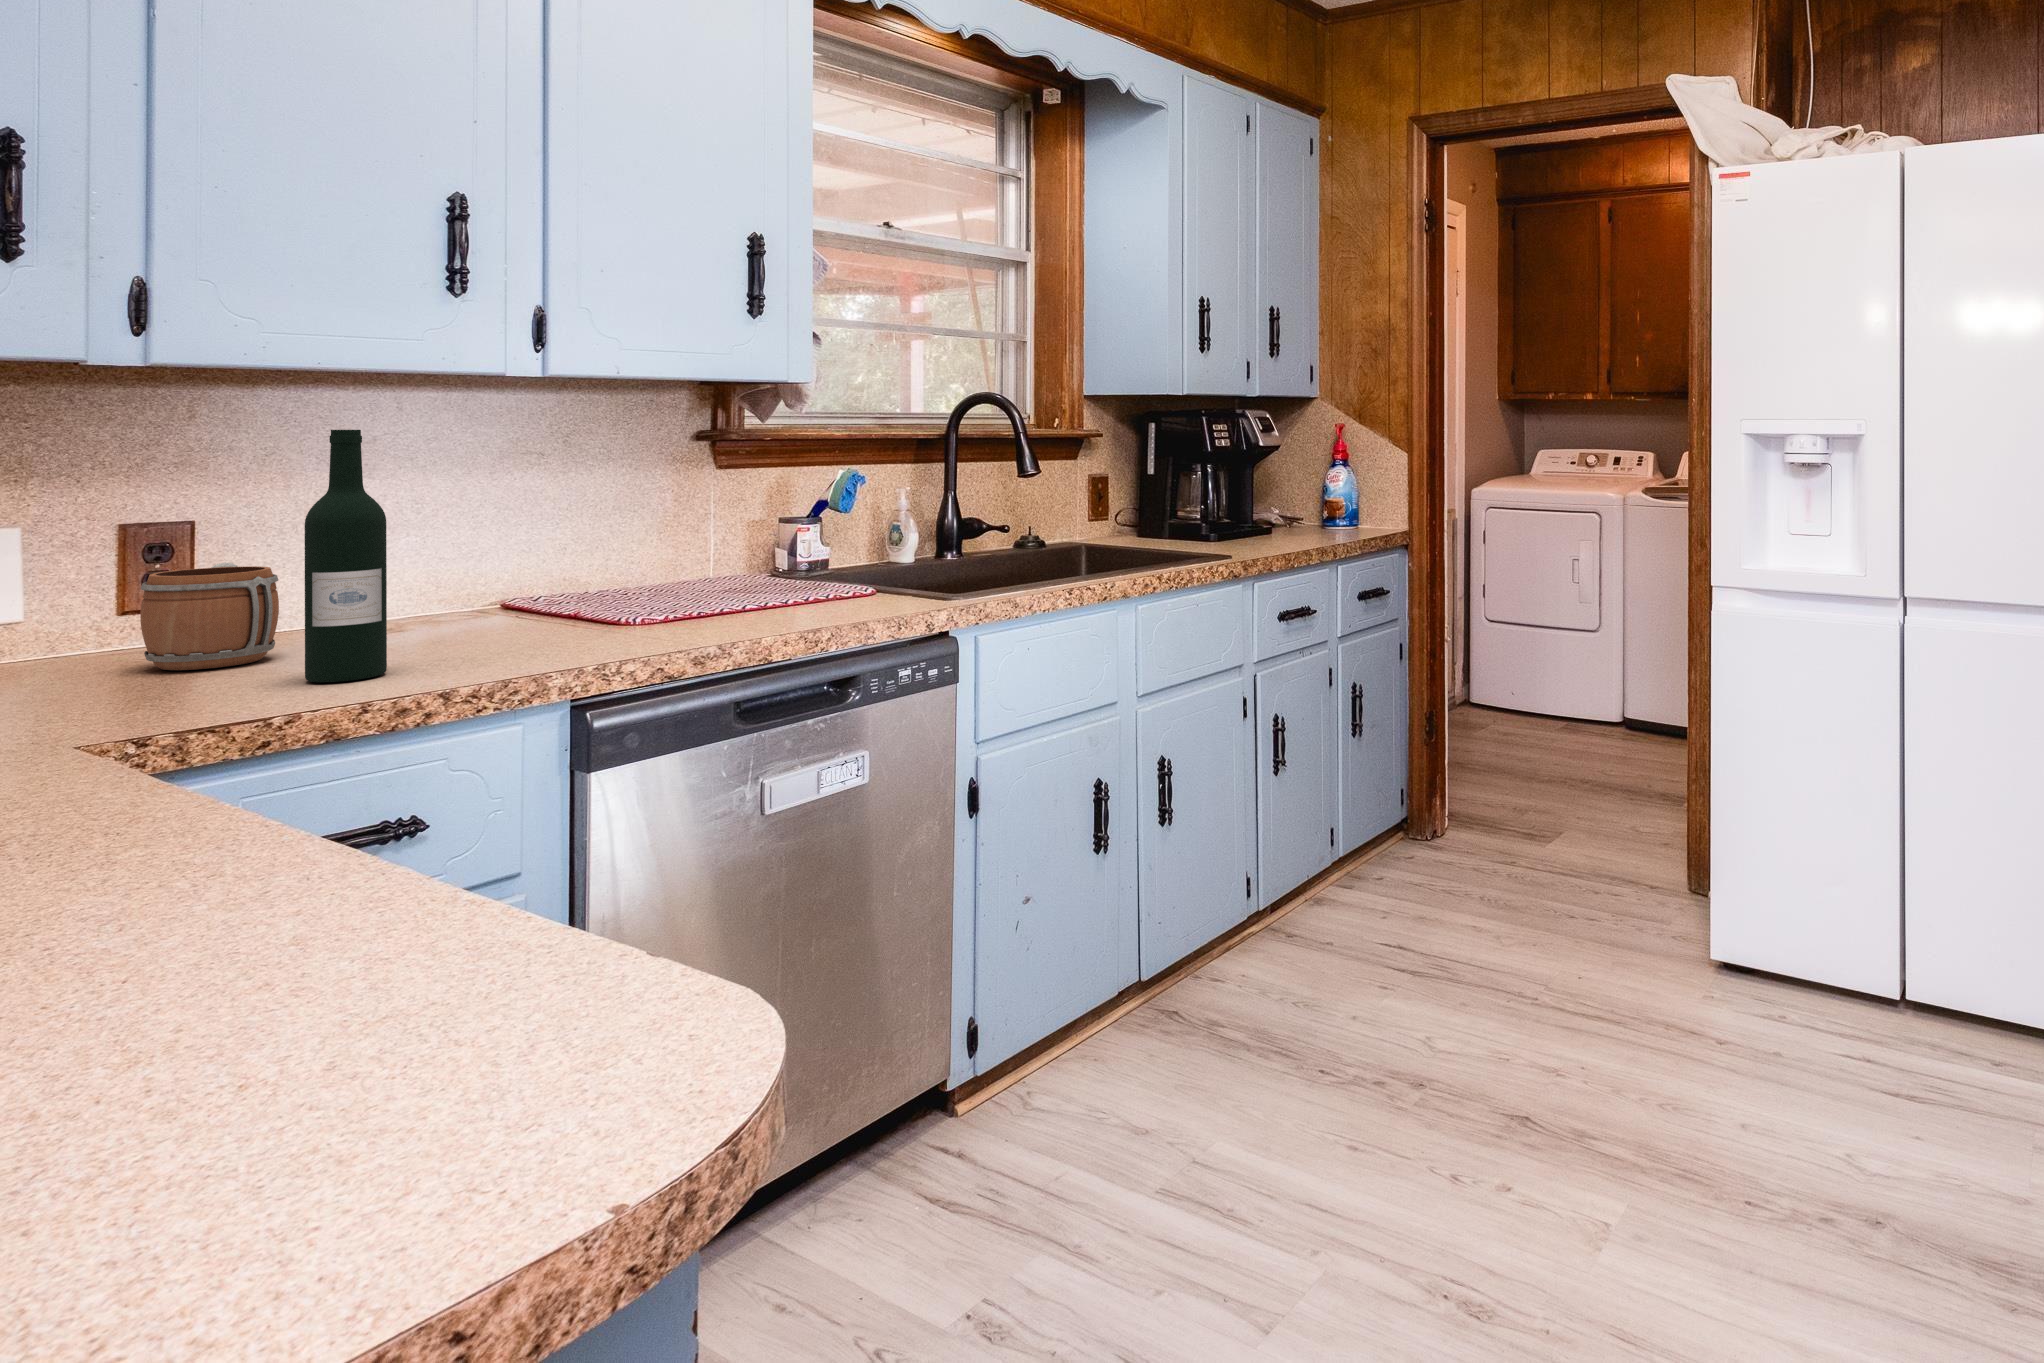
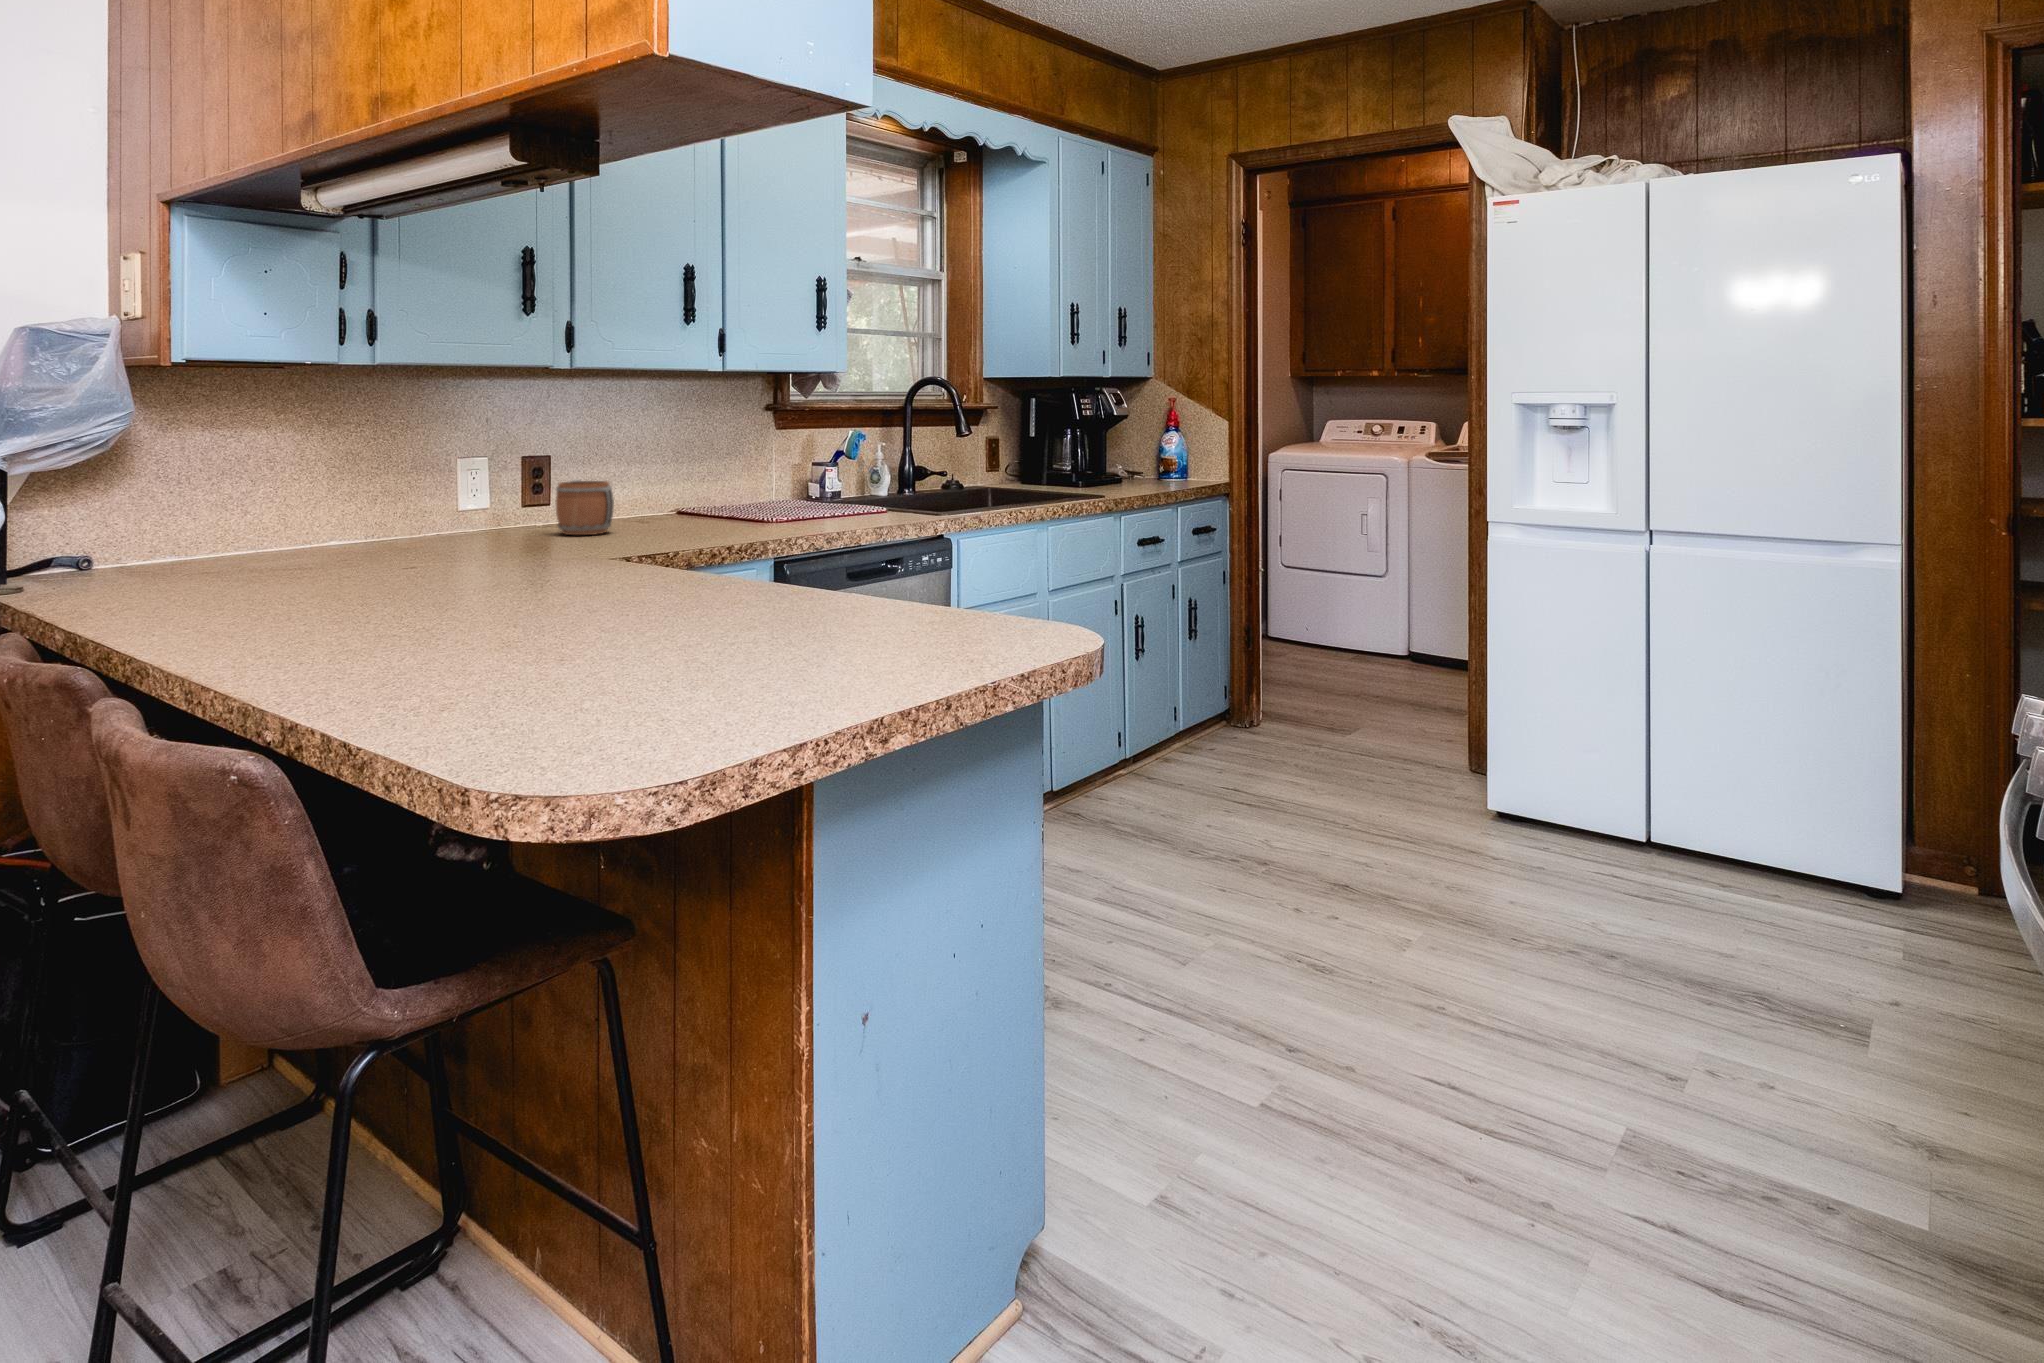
wine bottle: present [305,430,387,682] -> none [651,403,687,541]

